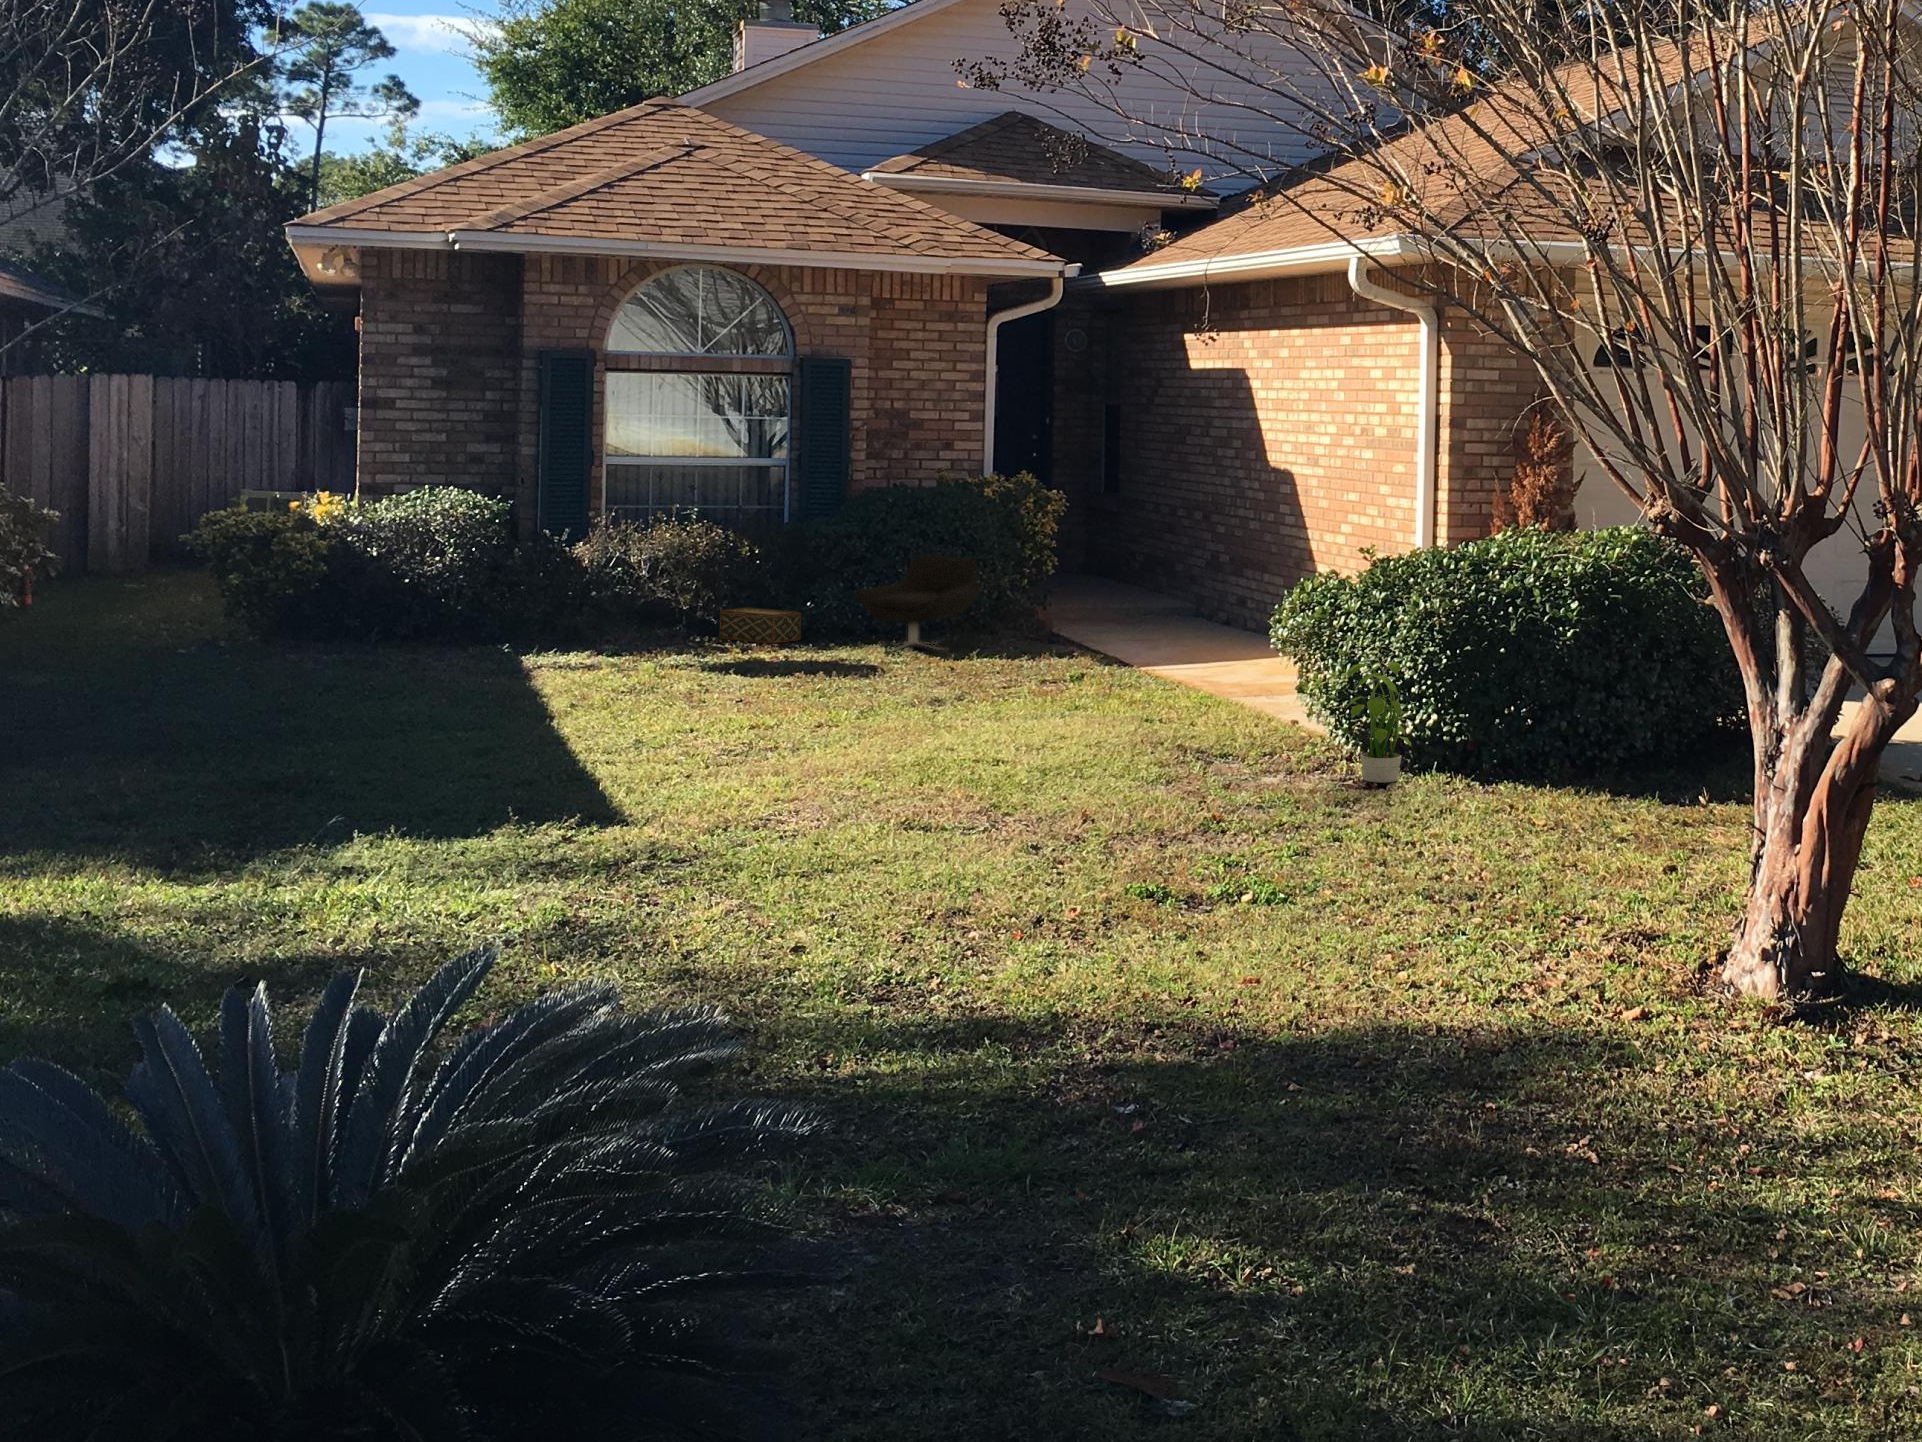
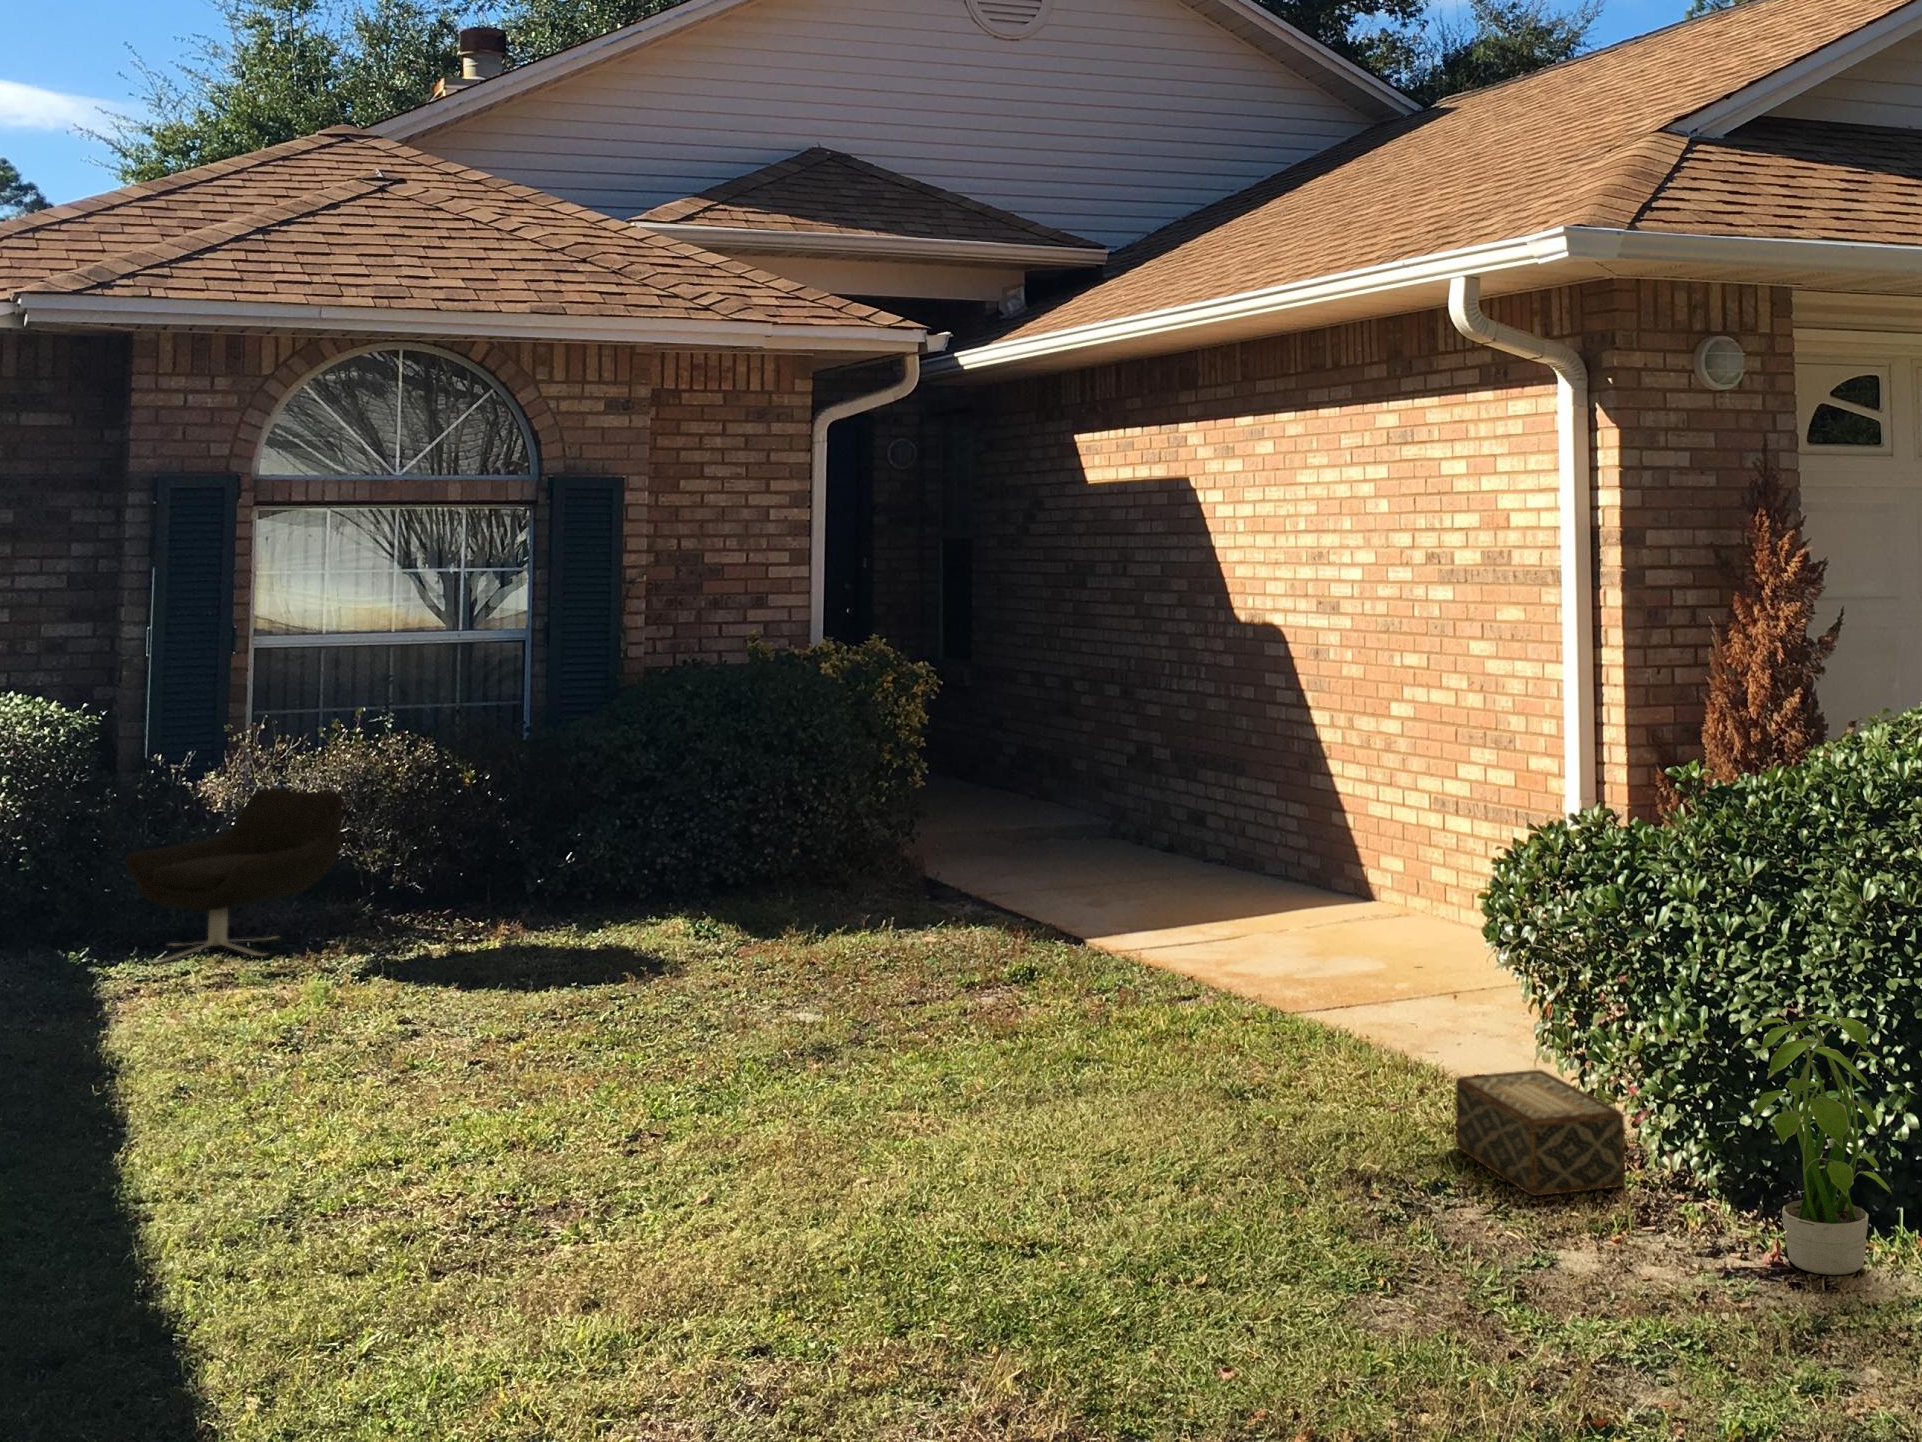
lounge chair: present [856,555,979,650] -> present [125,787,344,964]
woven basket: present [720,607,801,643] -> present [1456,1070,1626,1196]

